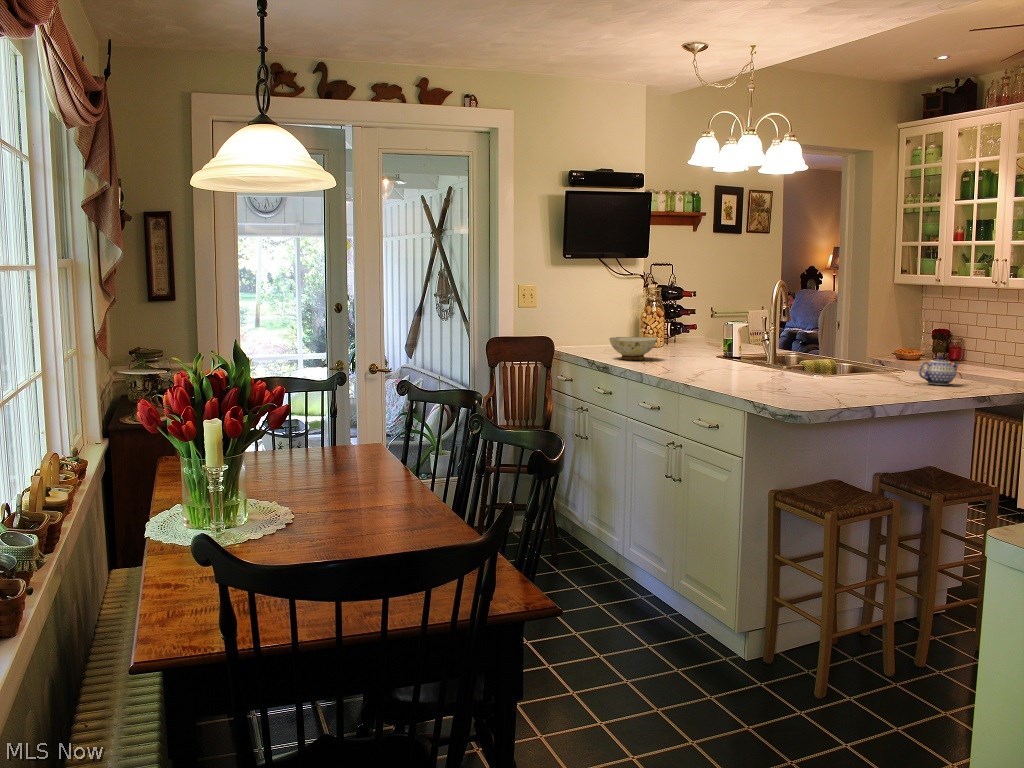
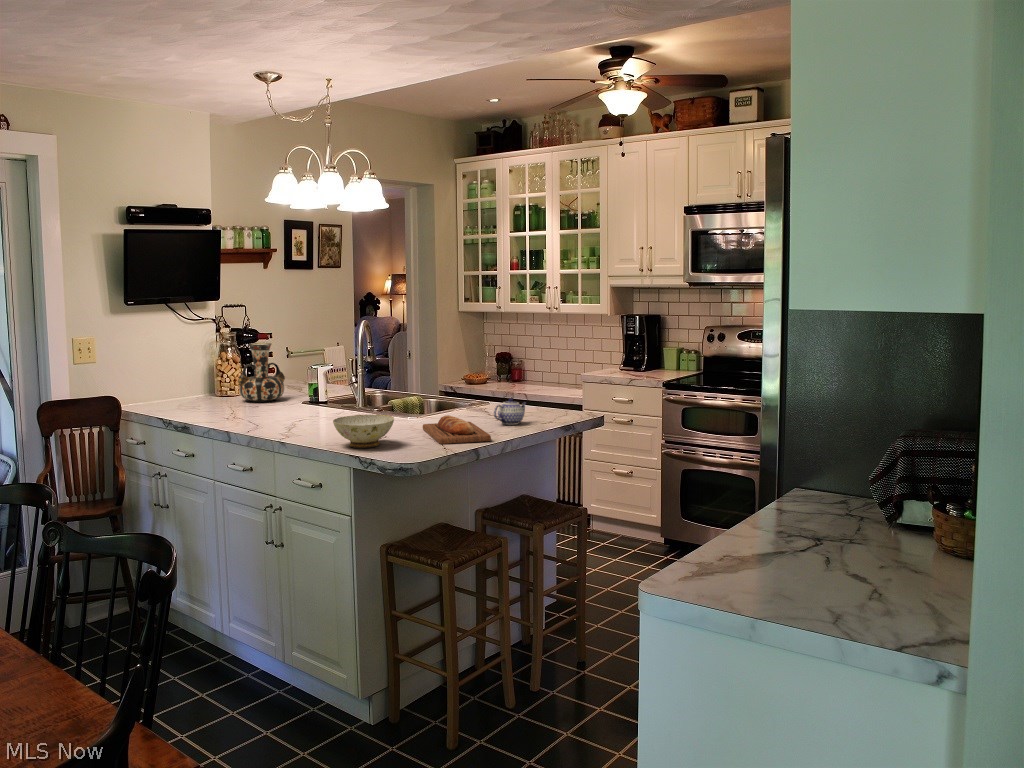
decorative vase: none [658,297,703,353] -> present [238,343,285,402]
ceramic bowl: present [609,337,657,360] -> present [333,414,394,448]
bread loaf: none [835,368,912,395] -> present [423,415,491,444]

